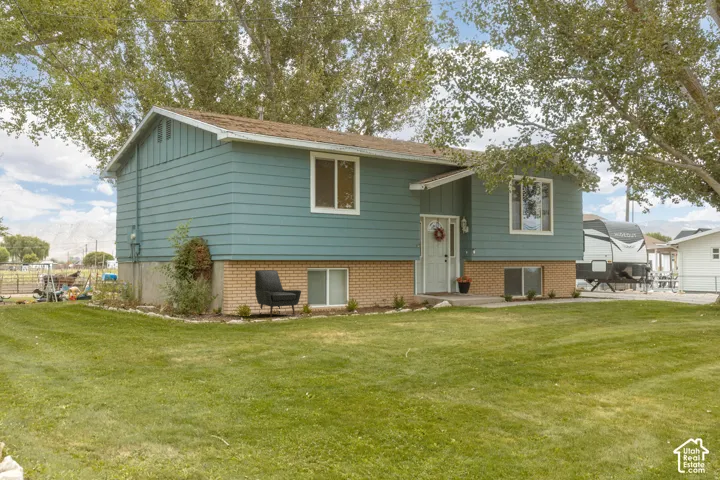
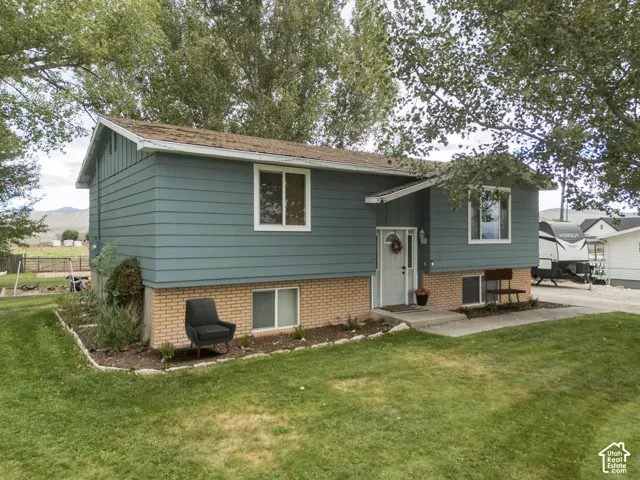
bench: none [526,260,567,300] -> present [484,268,526,310]

